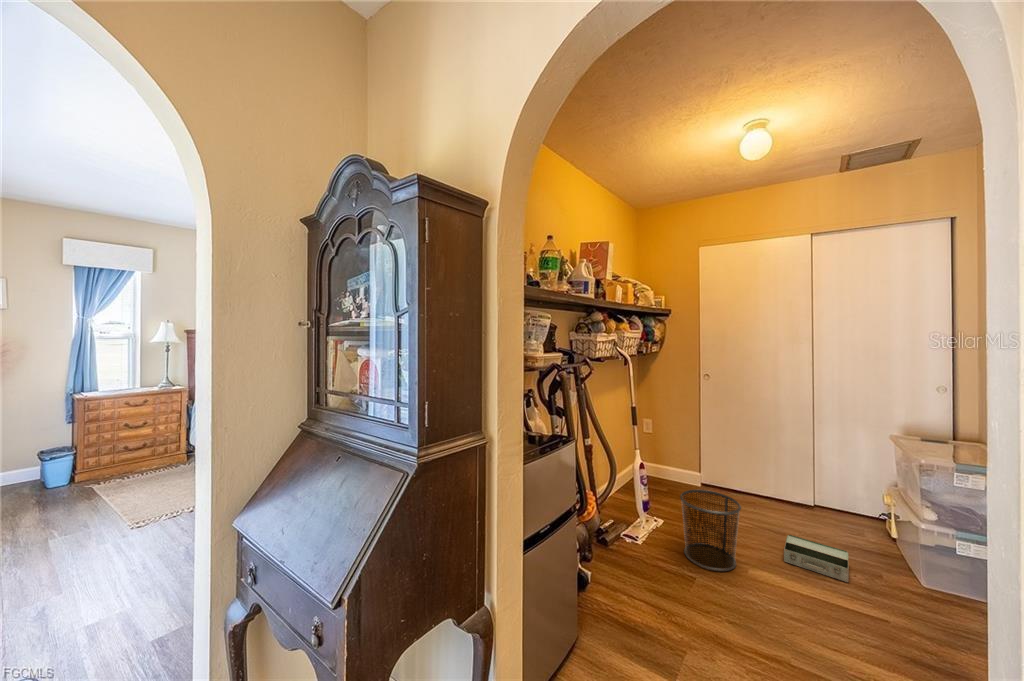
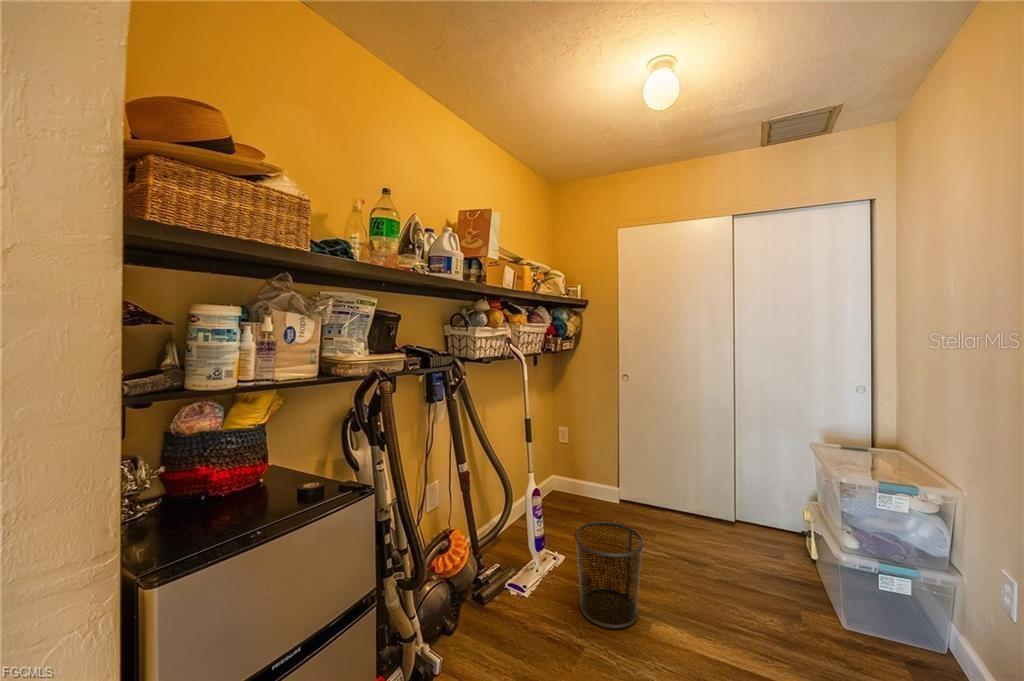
toolbox: present [784,535,849,582] -> none [694,569,765,630]

